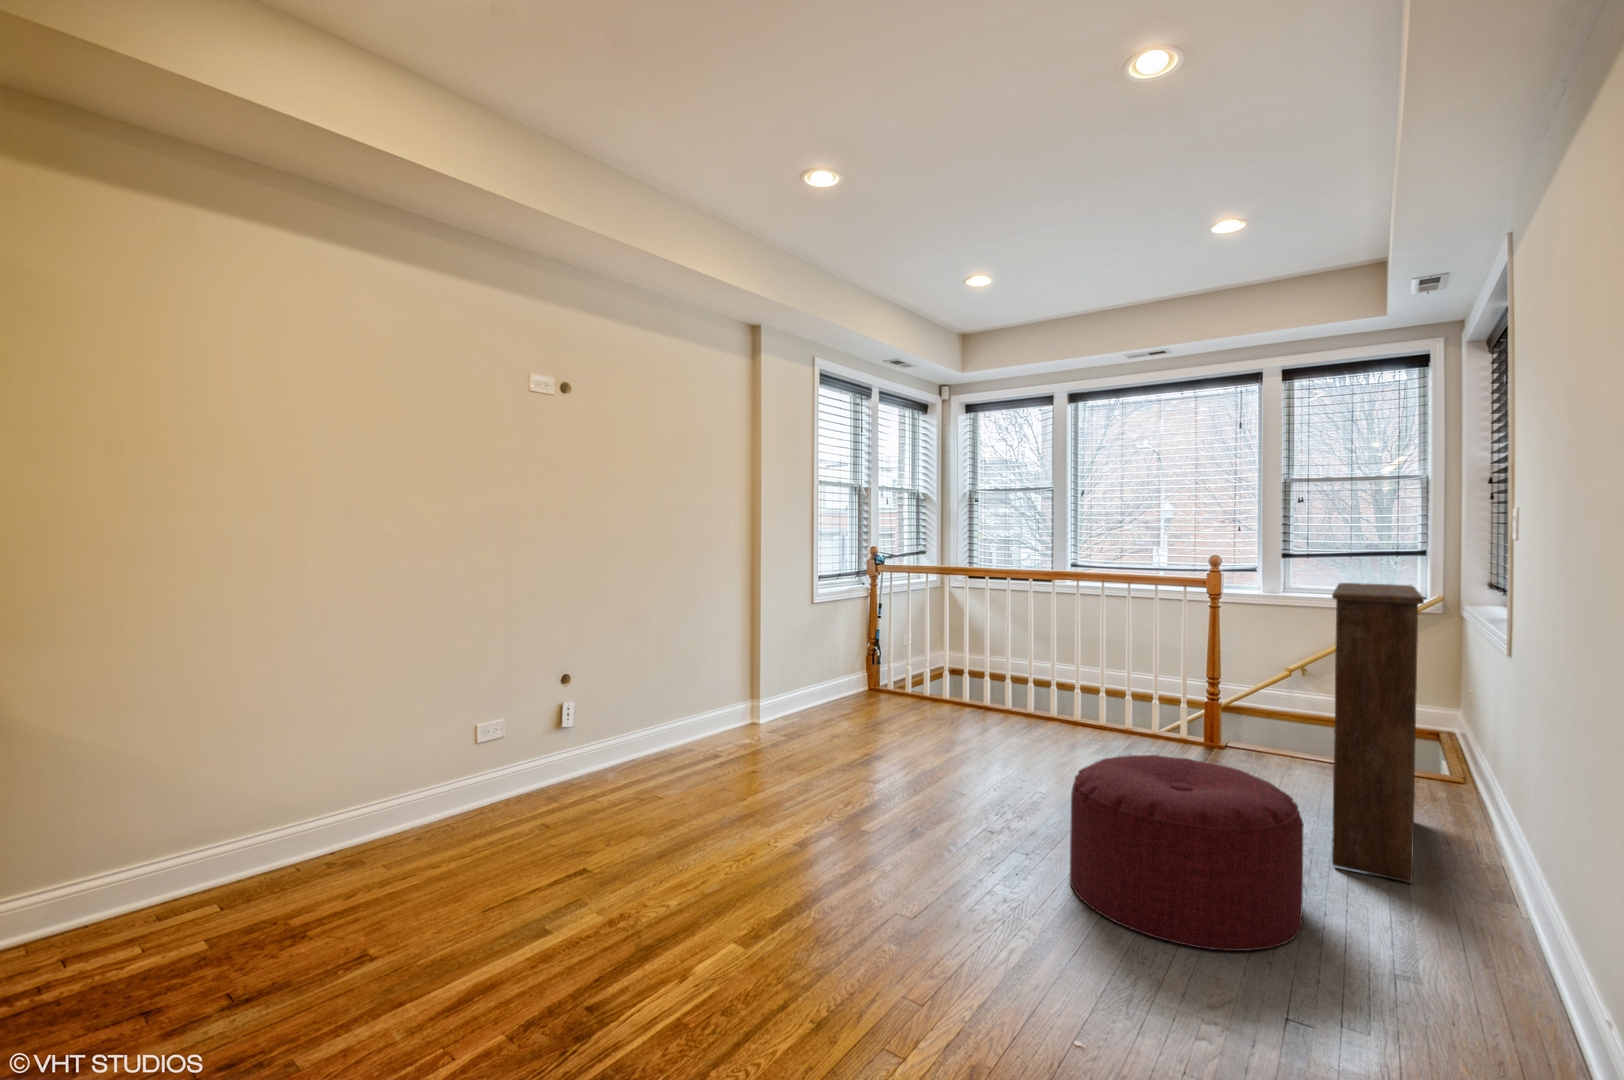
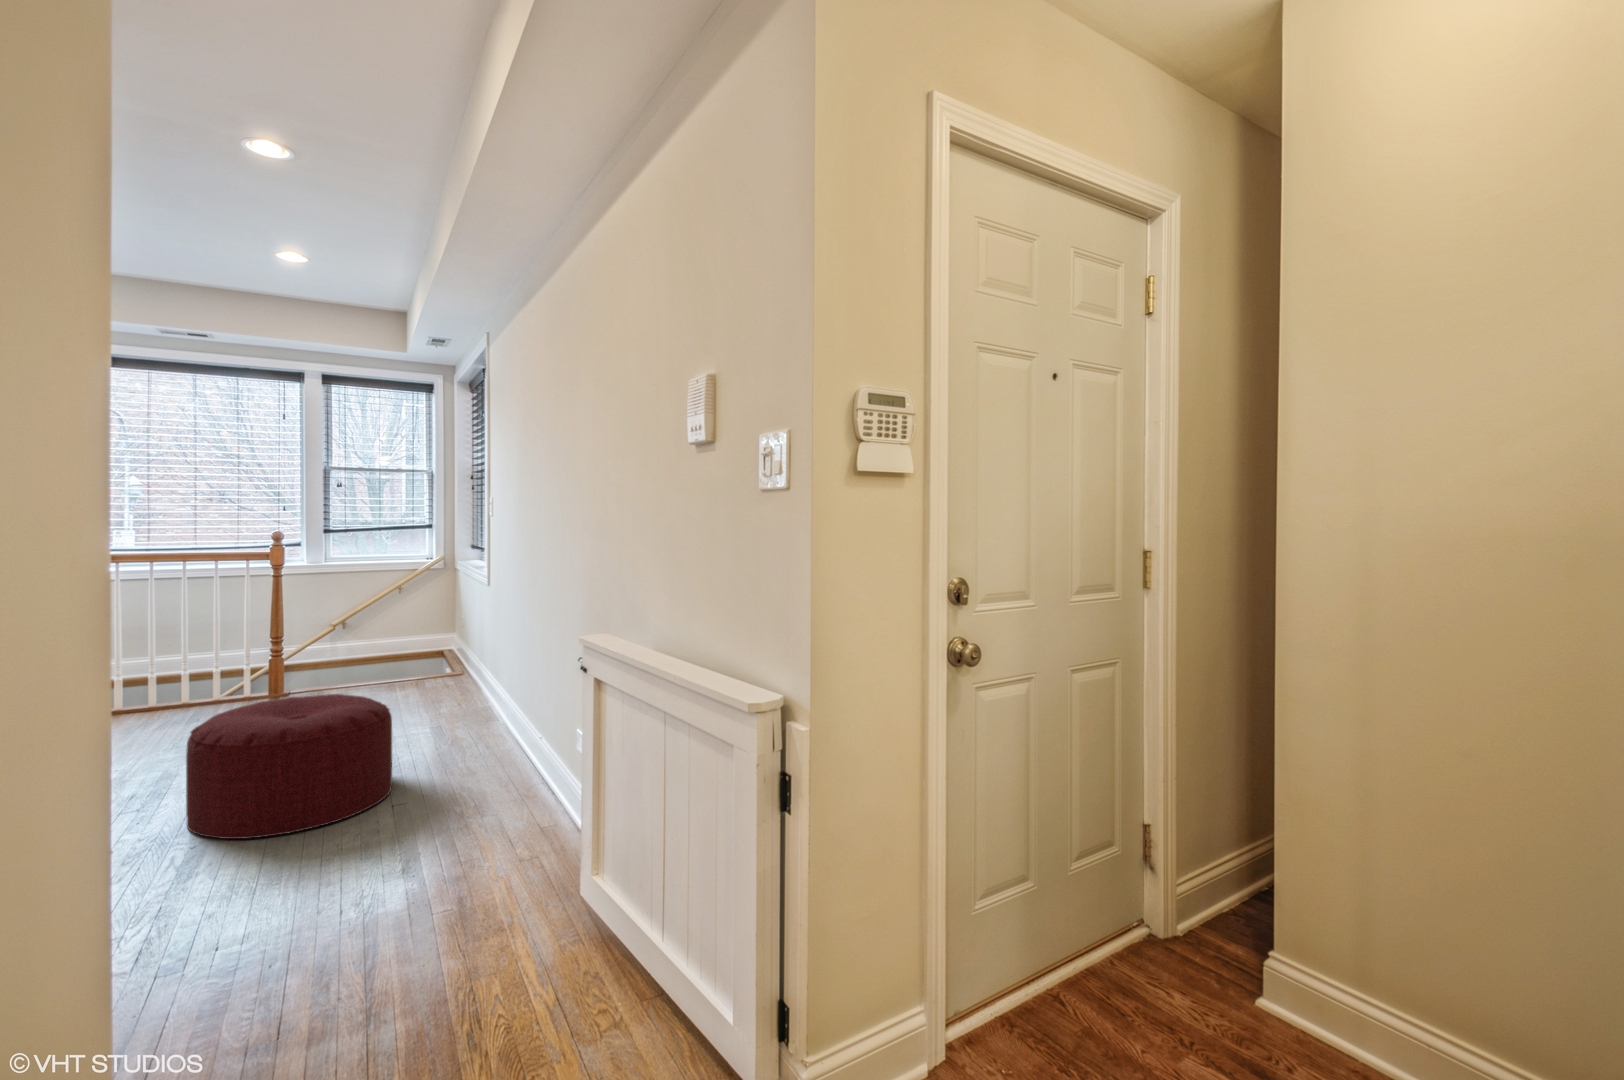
bookshelf: present [1332,583,1424,883] -> none [390,550,453,746]

